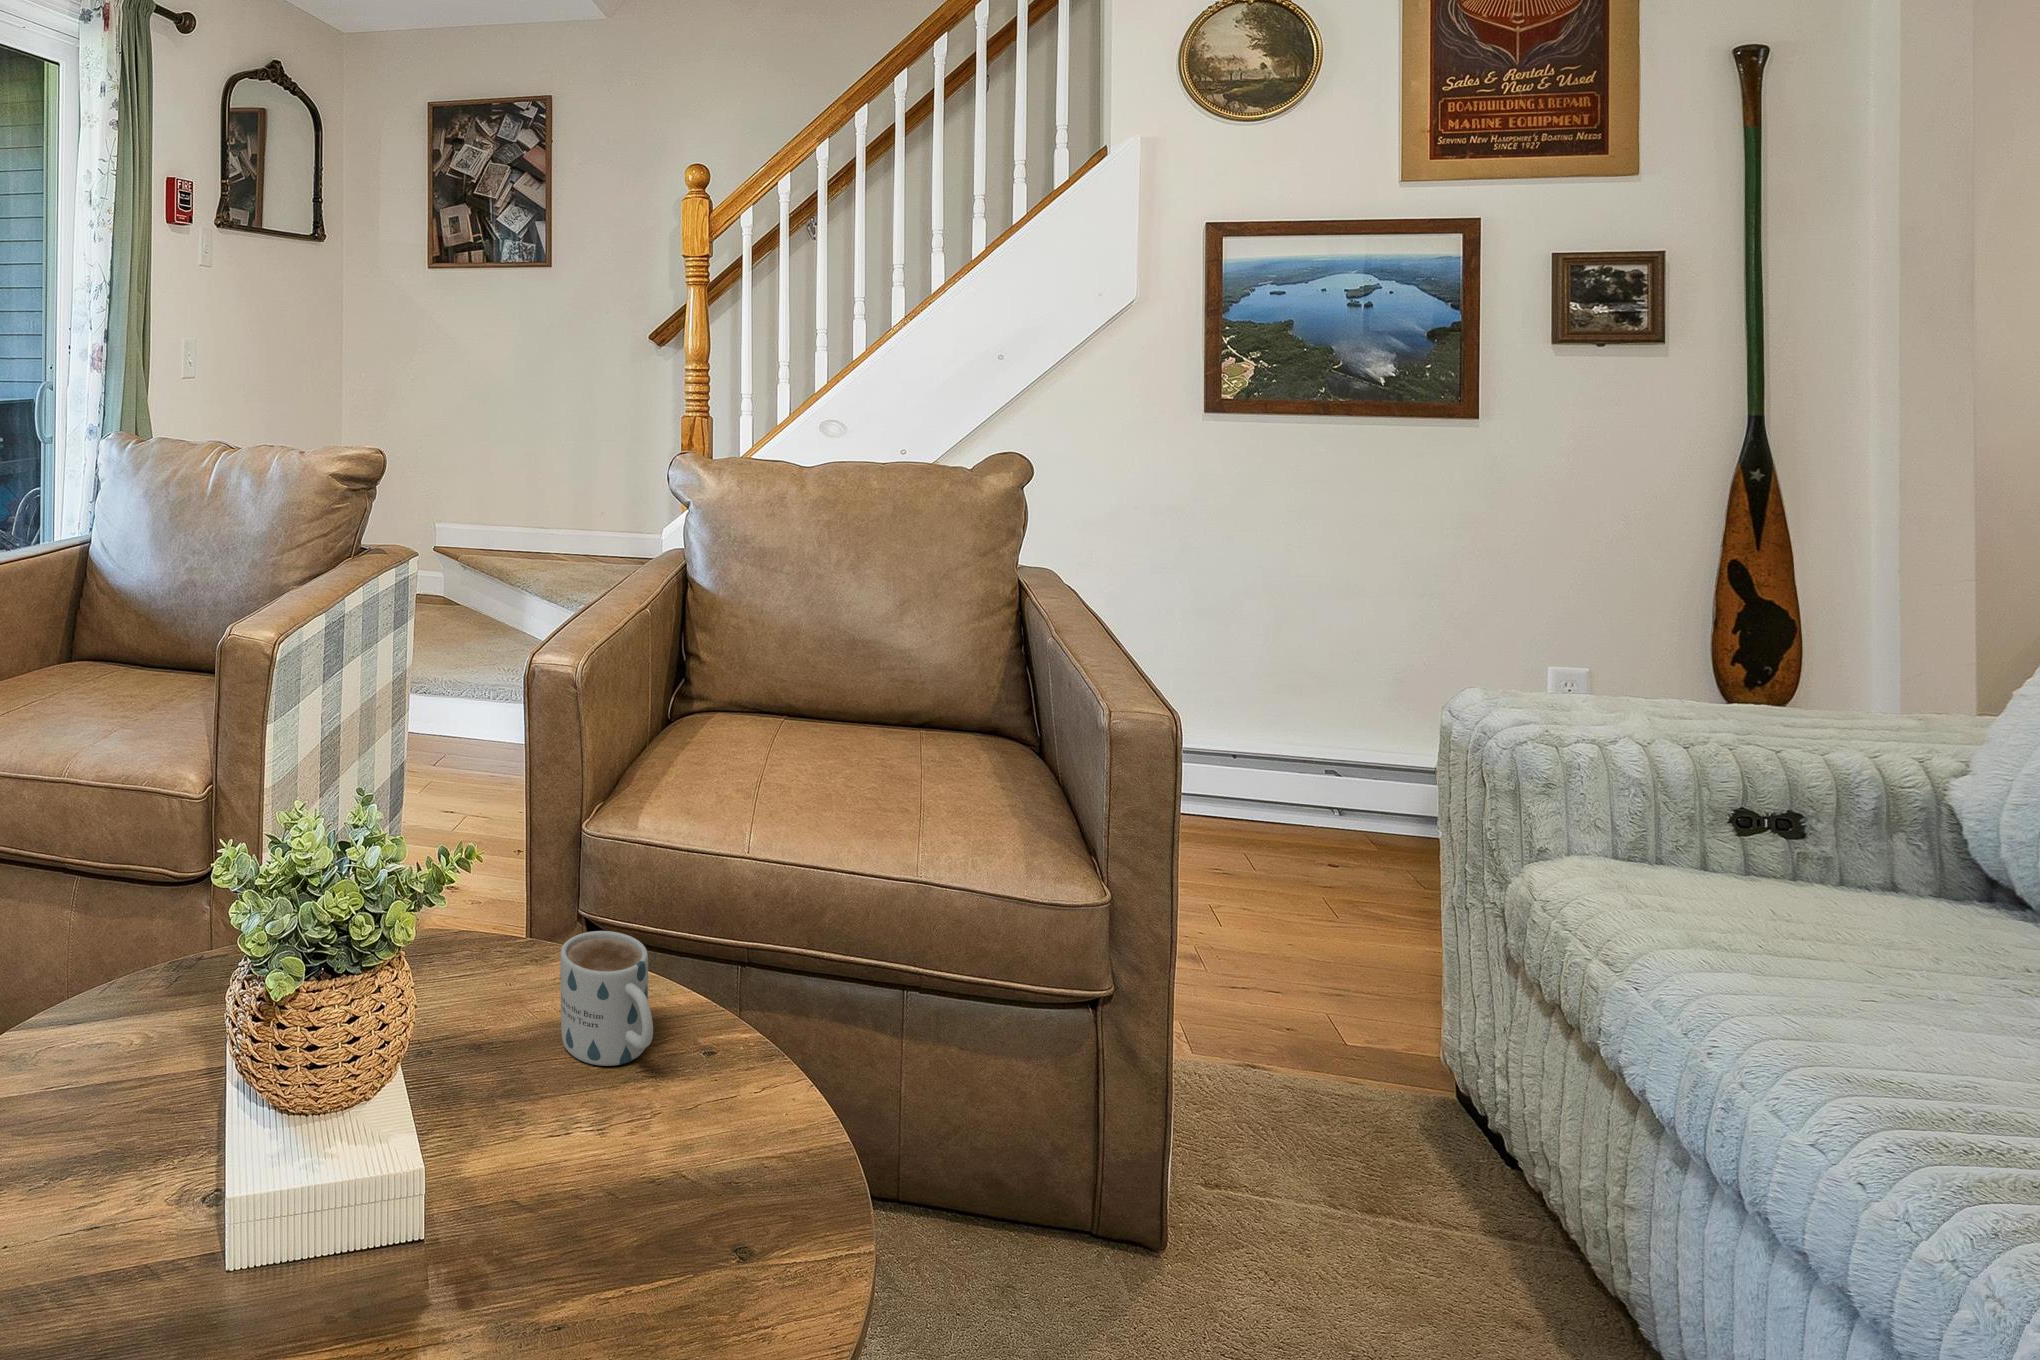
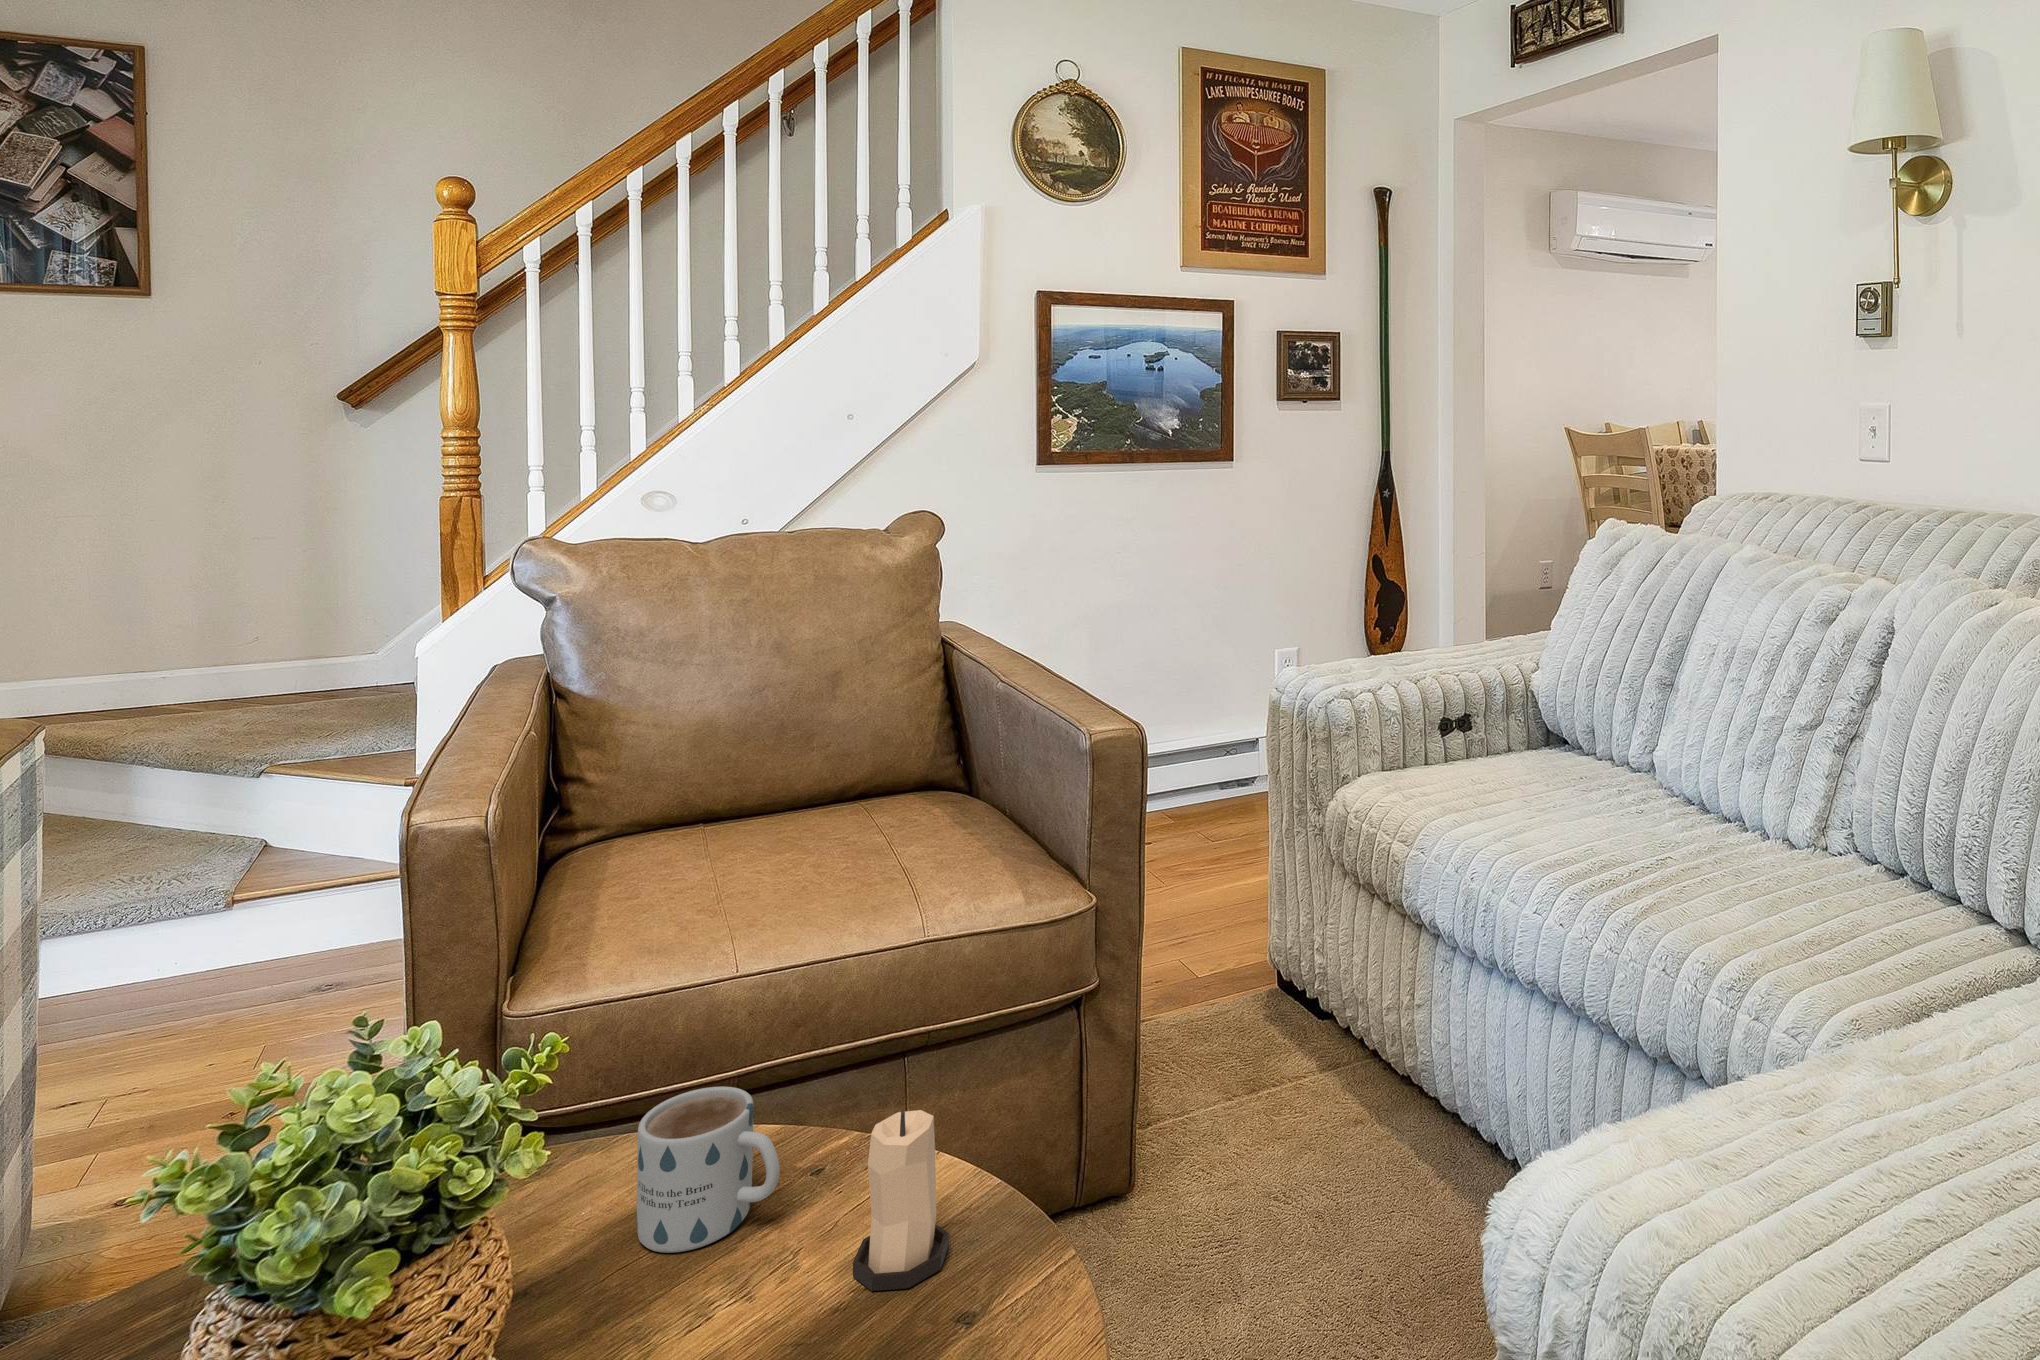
candle: none [679,1023,765,1192] -> present [853,1110,949,1291]

